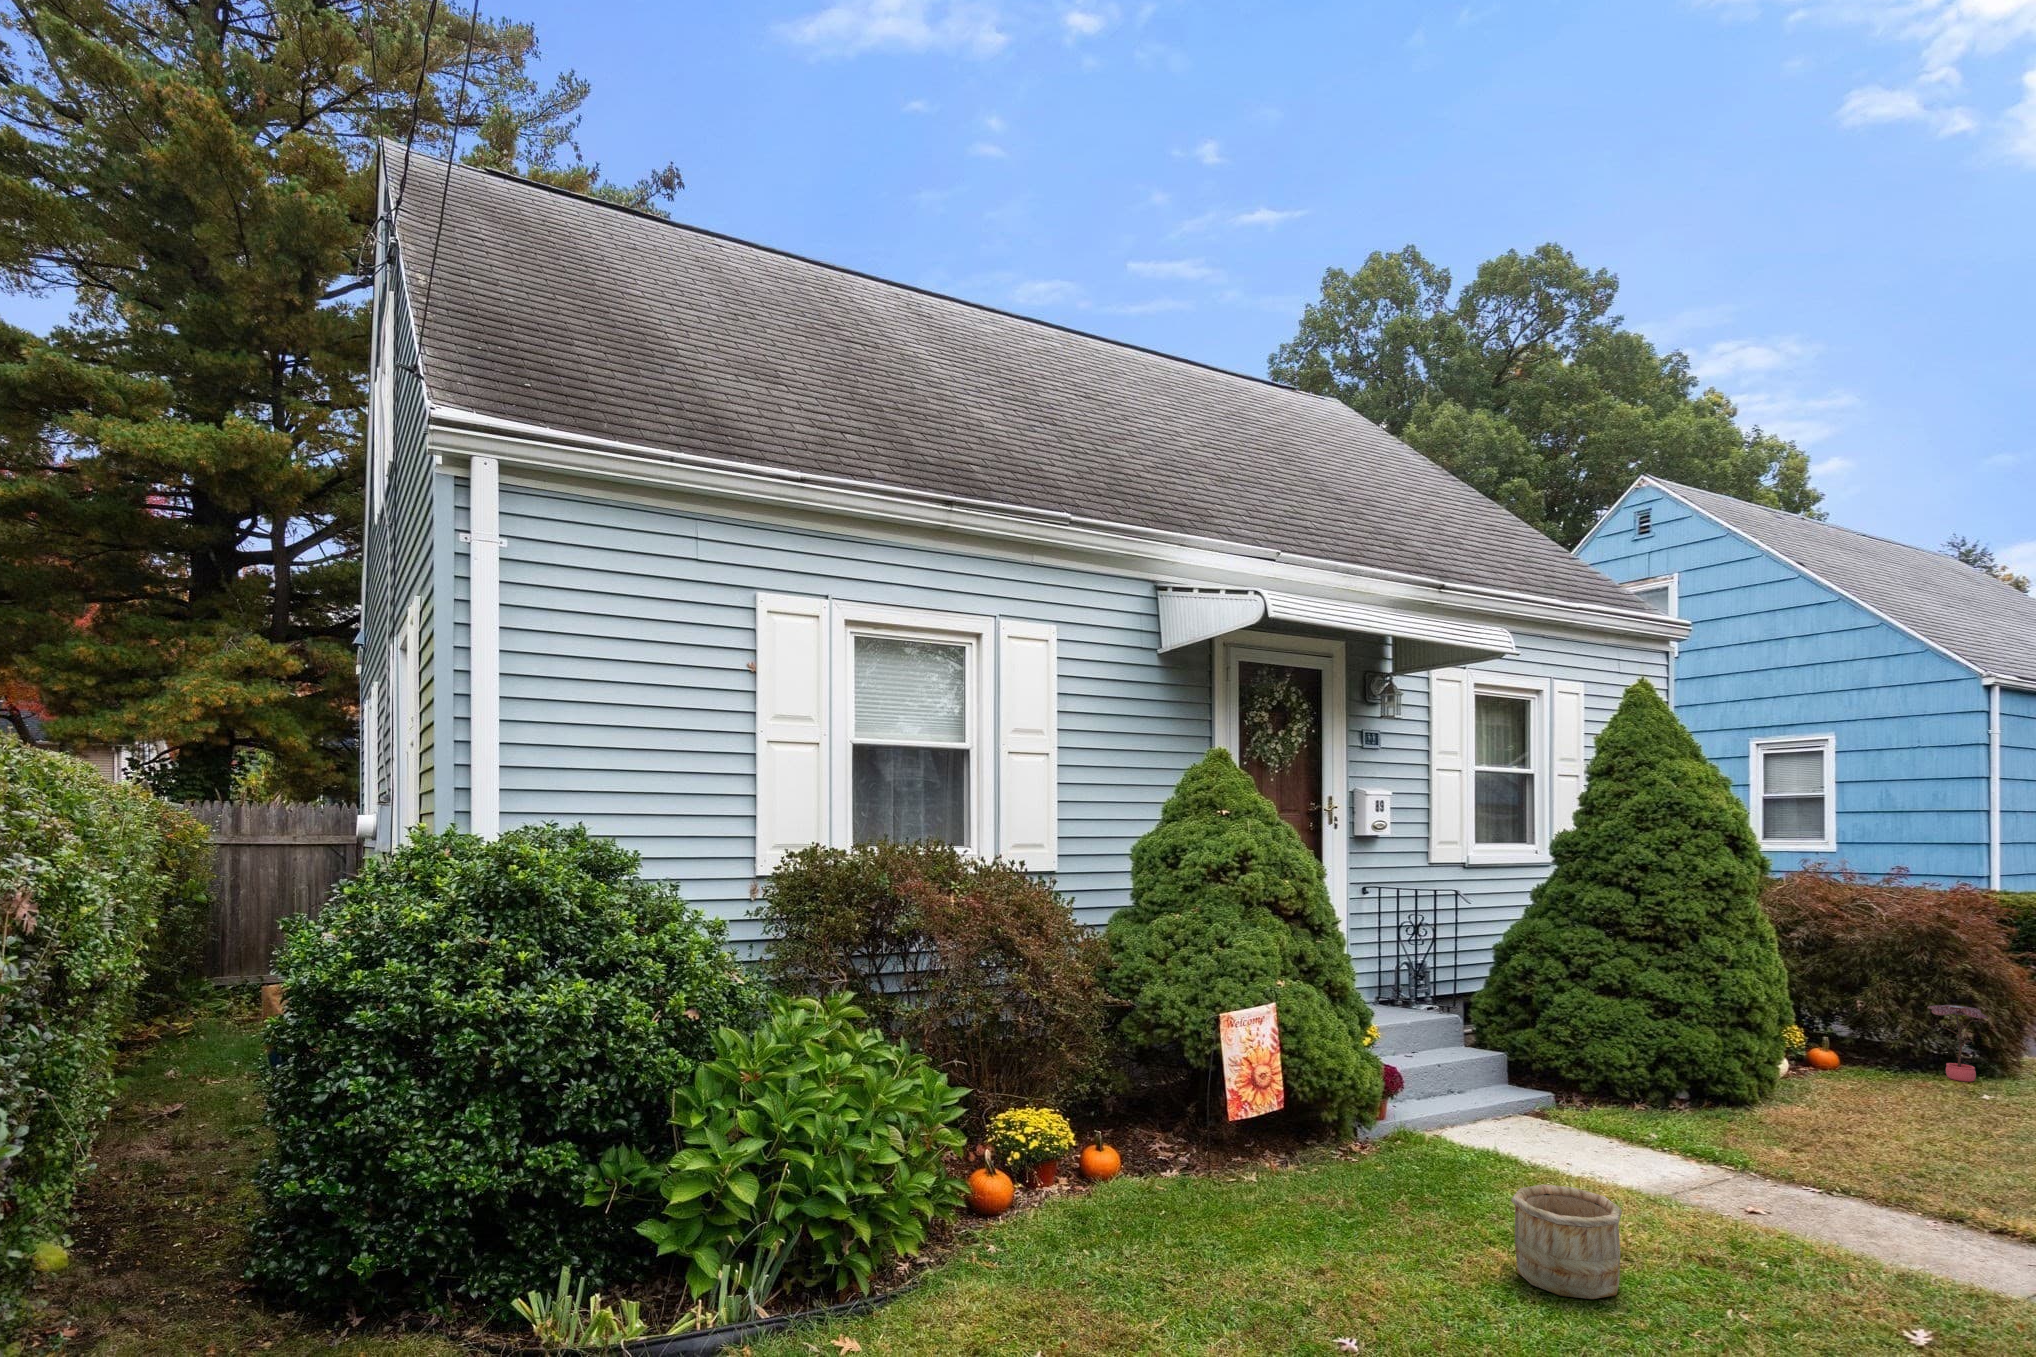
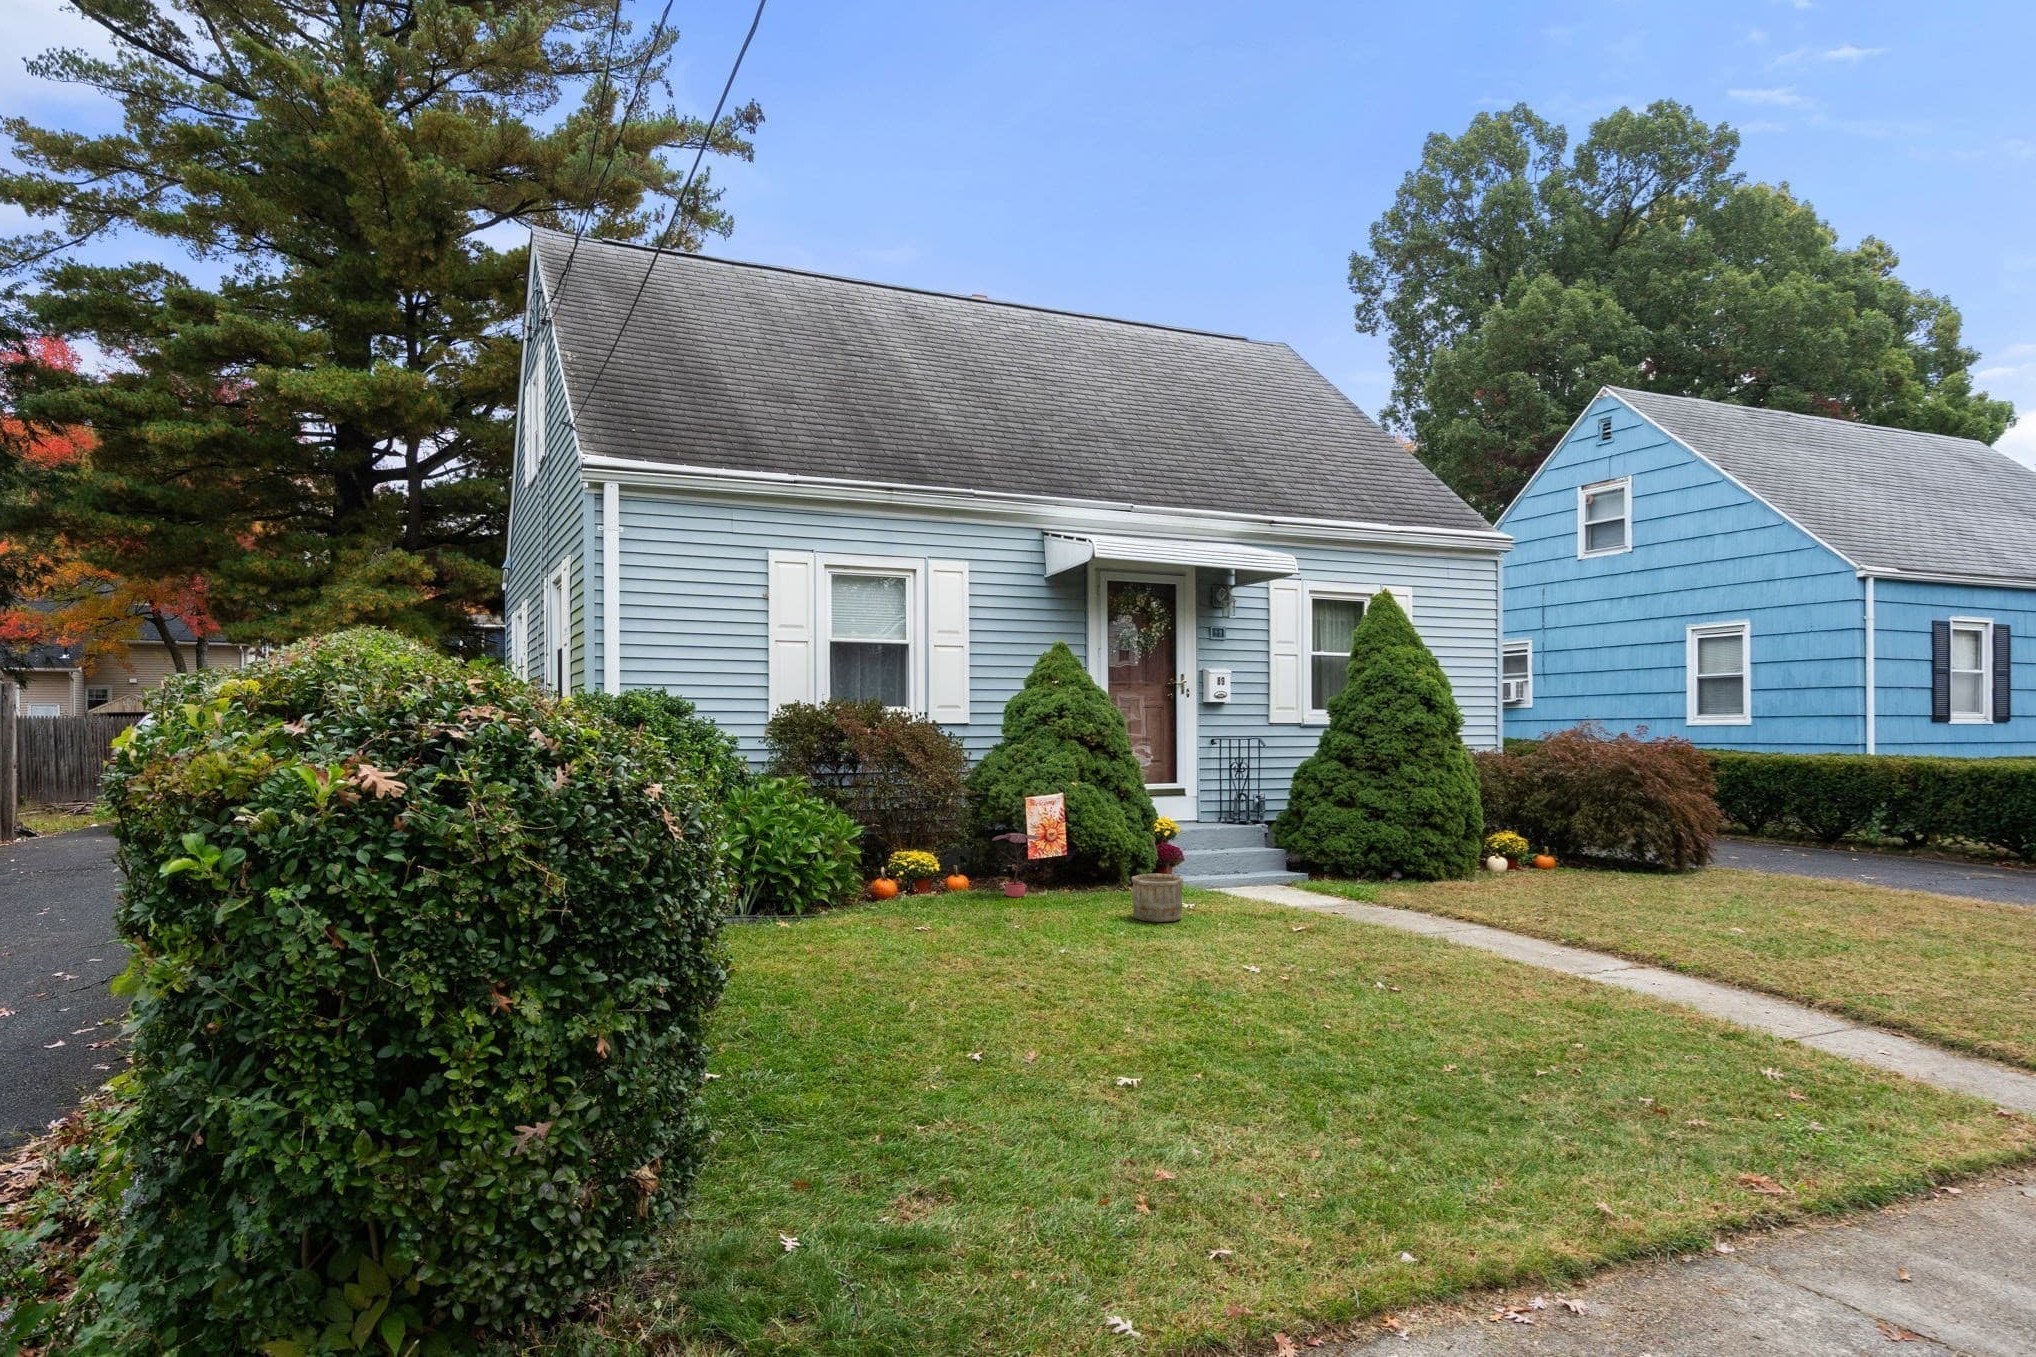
potted plant: present [1927,1005,1988,1082] -> present [992,833,1039,897]

